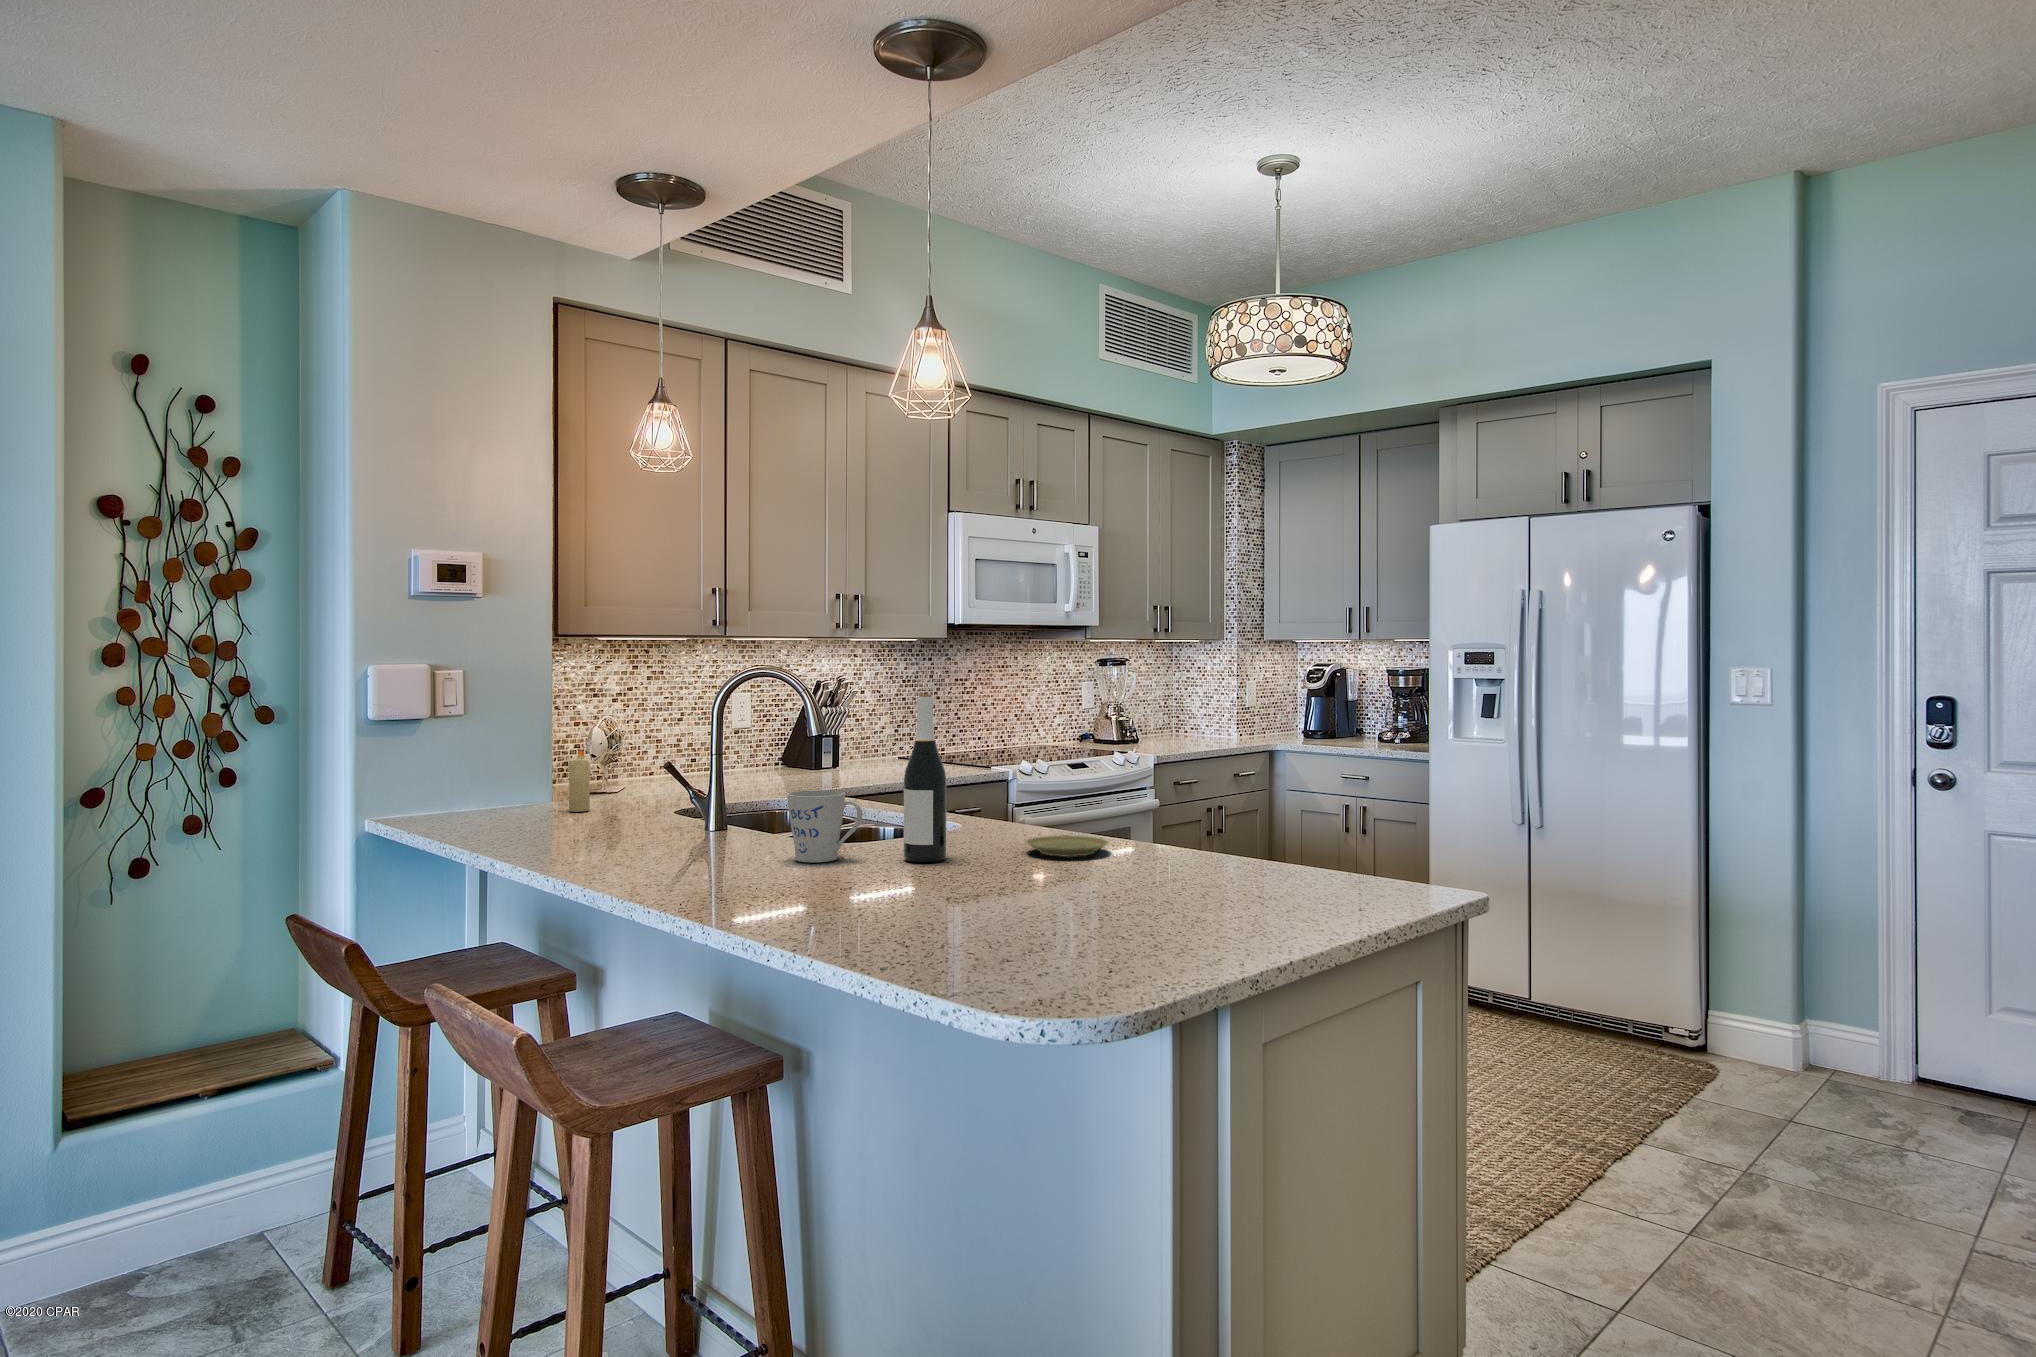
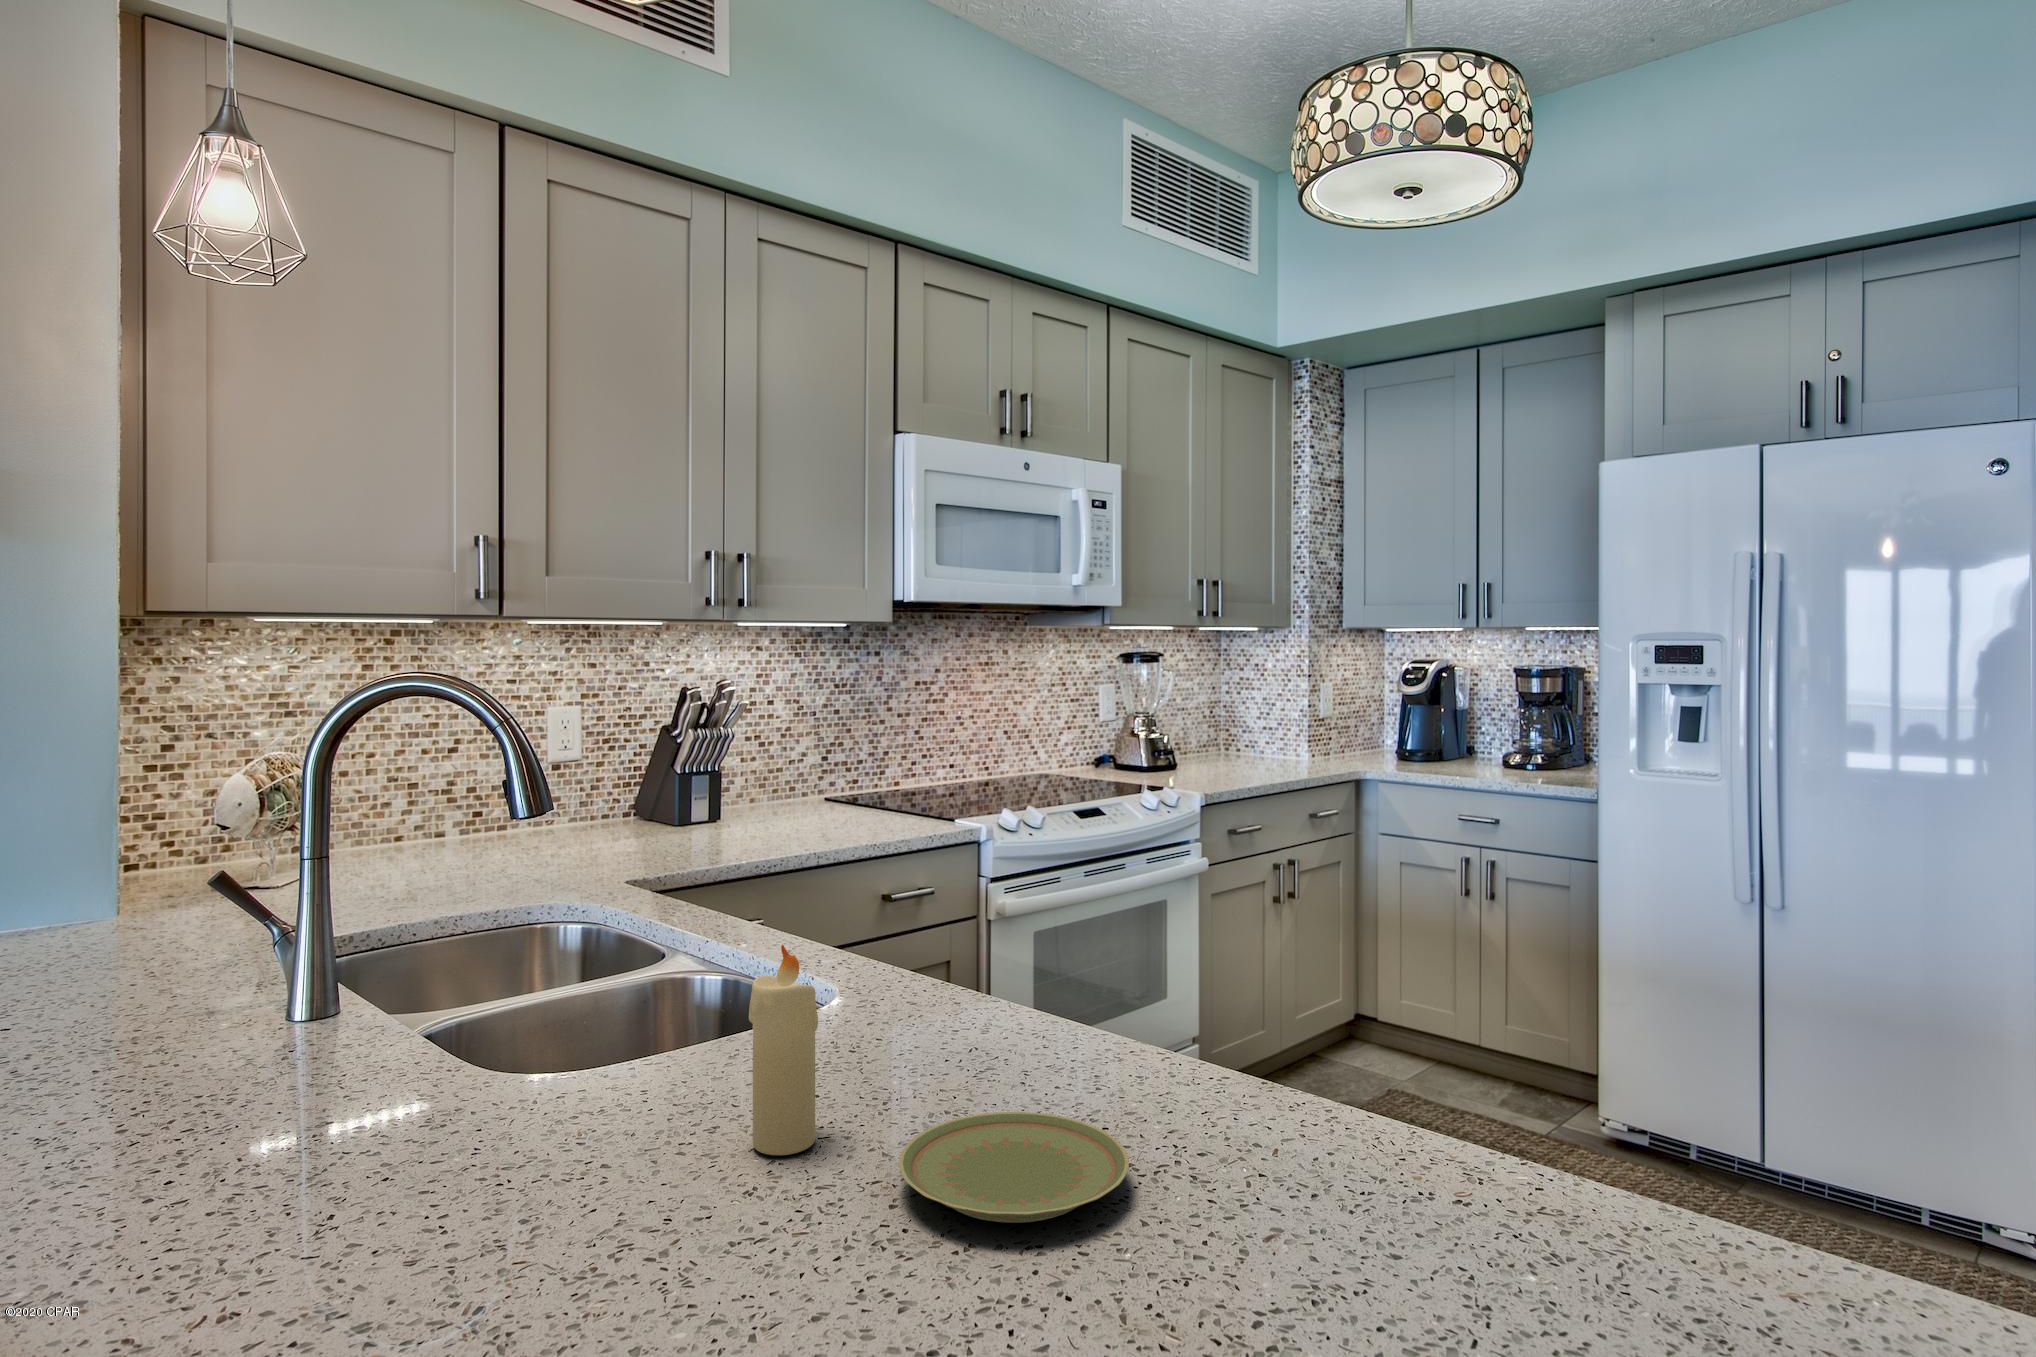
wine bottle: present [904,694,946,862] -> none [534,761,664,1261]
candle: present [568,748,590,812] -> present [749,944,818,1155]
mug: present [787,790,862,862] -> none [199,1014,422,1254]

